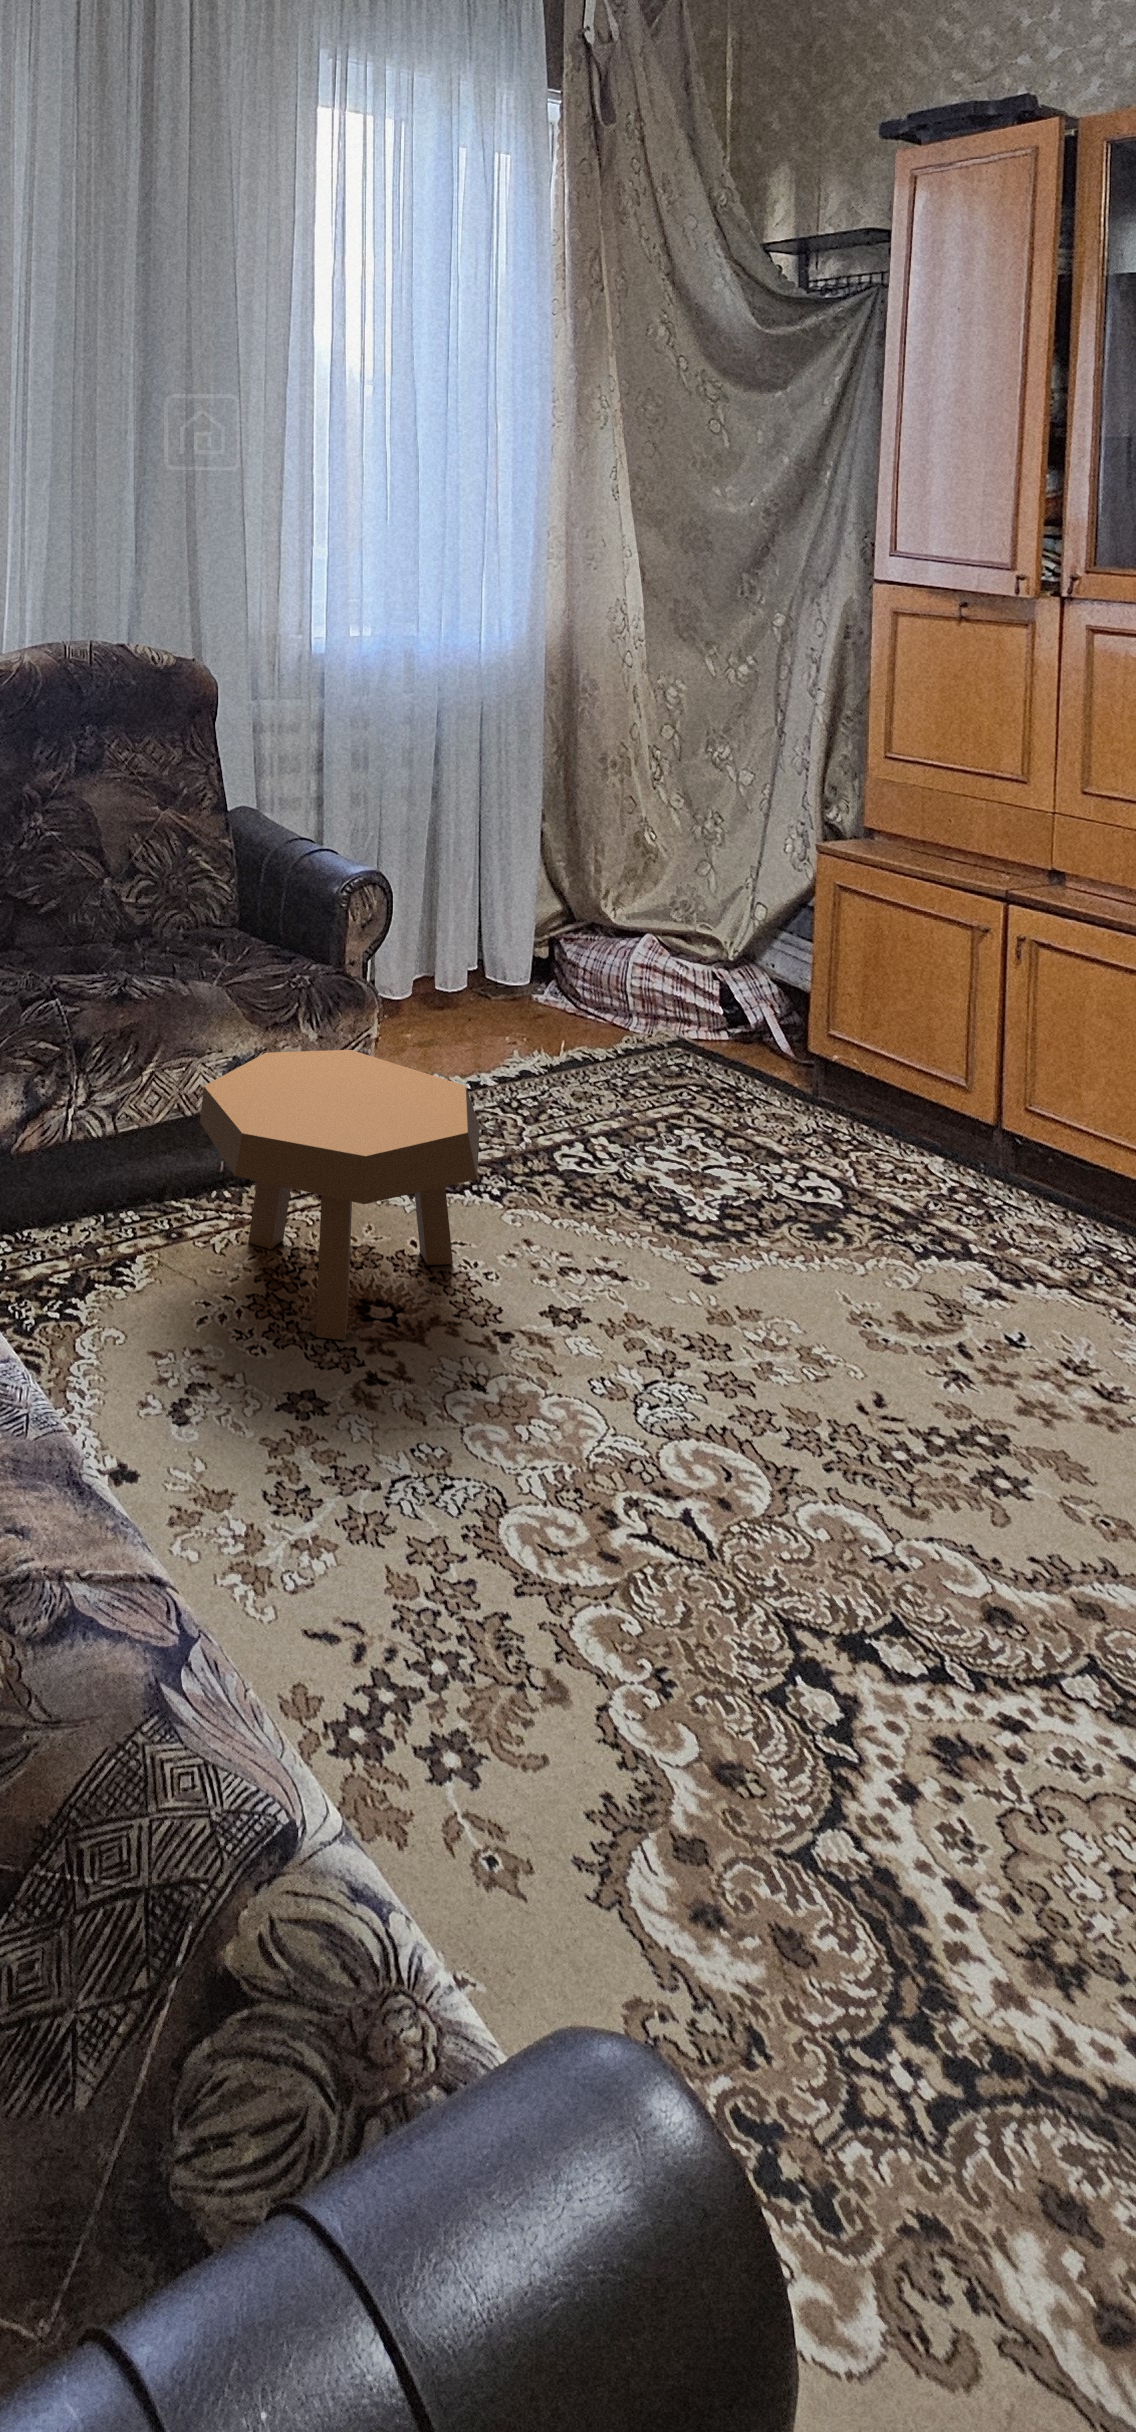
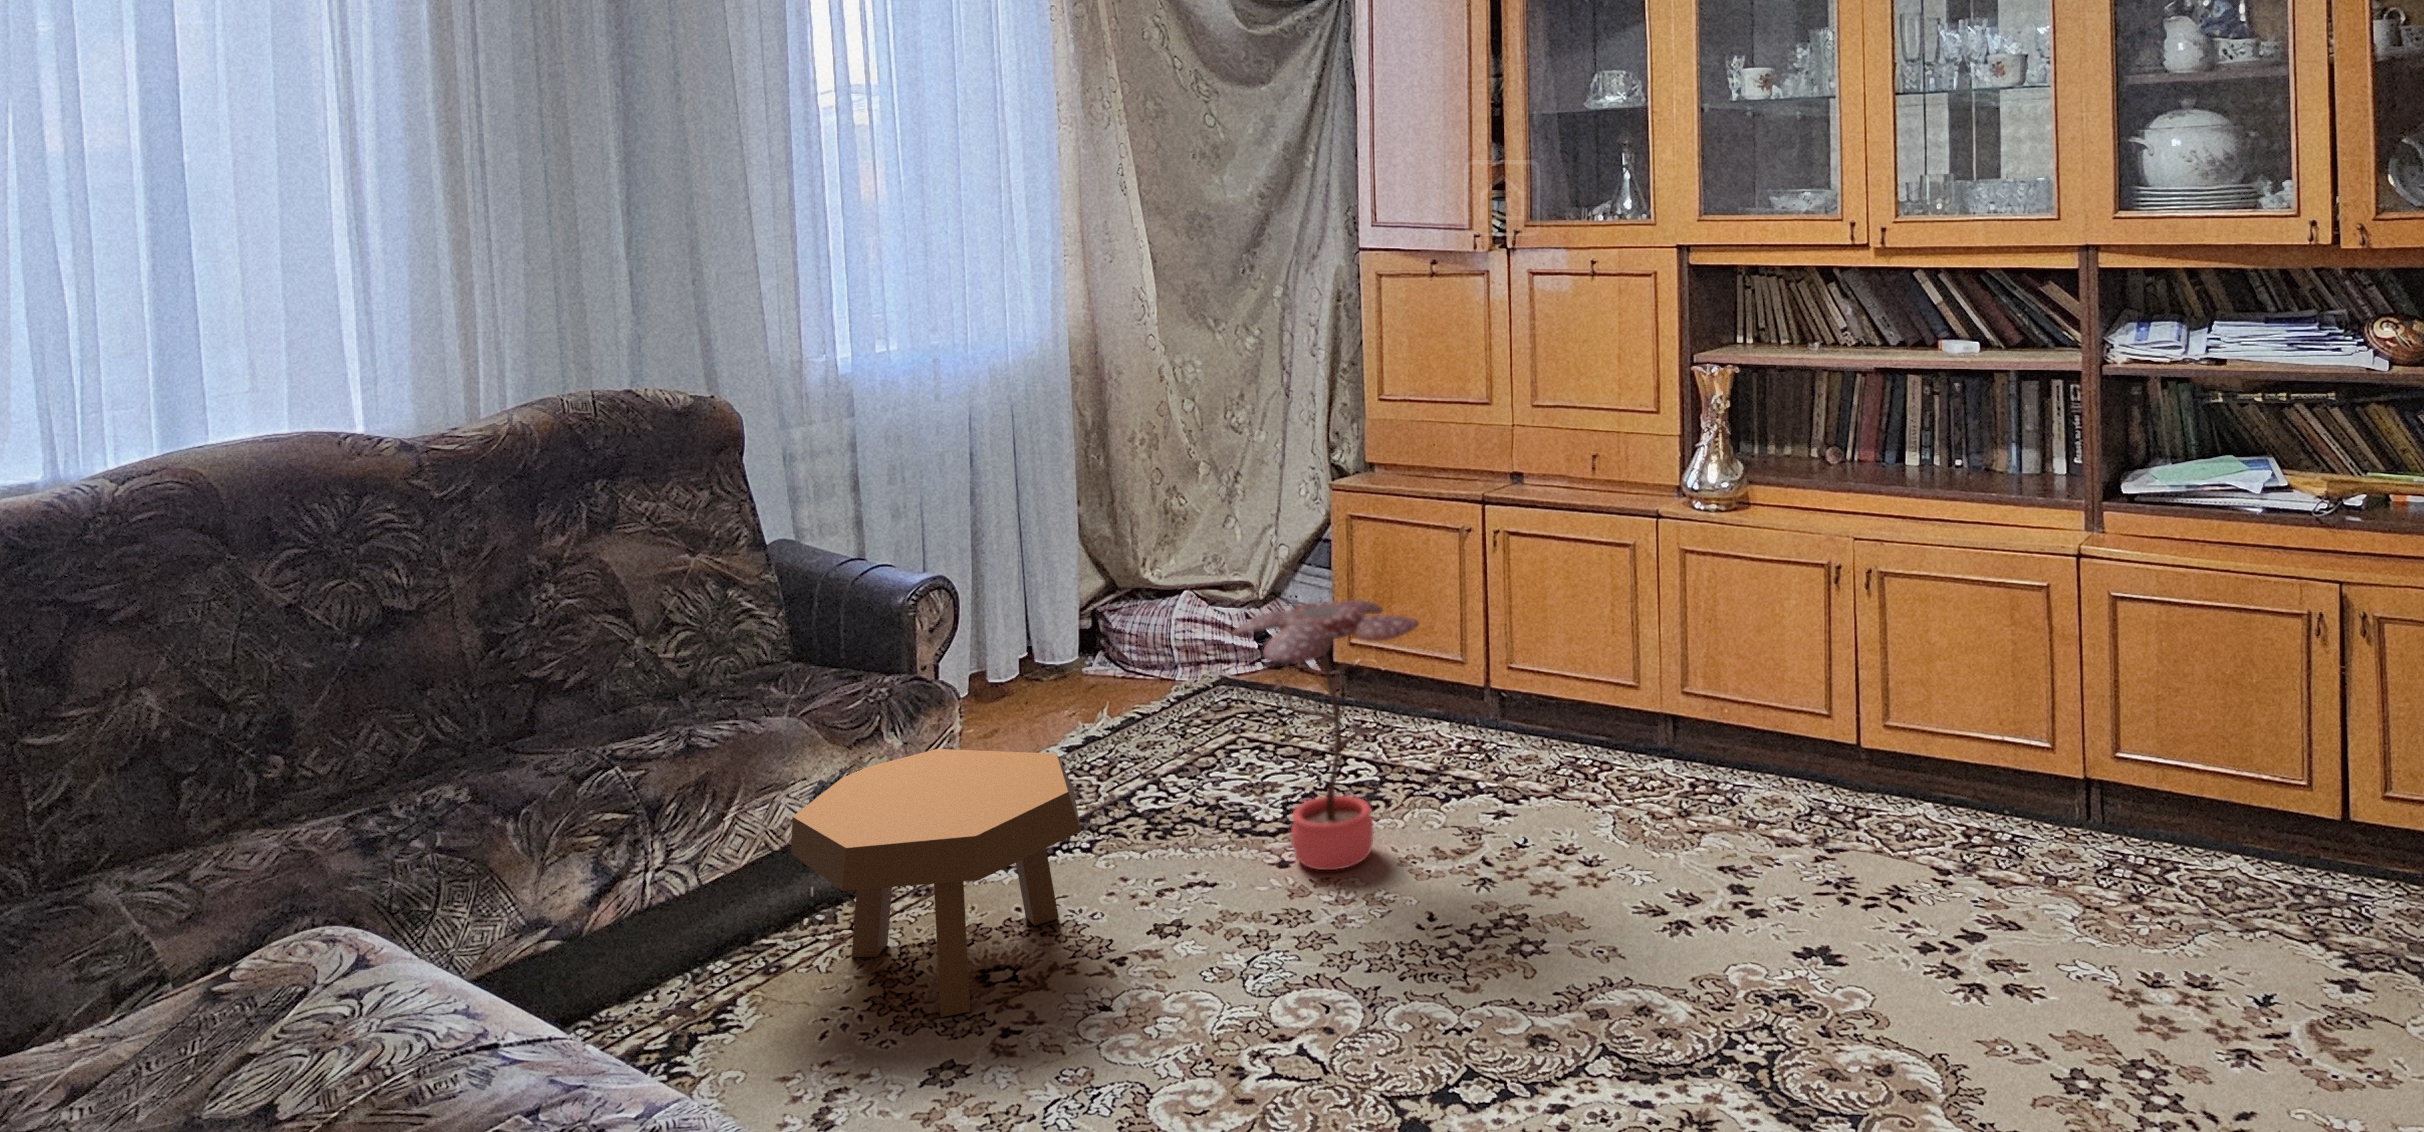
potted plant: none [667,983,895,1304] -> present [1233,600,1419,870]

